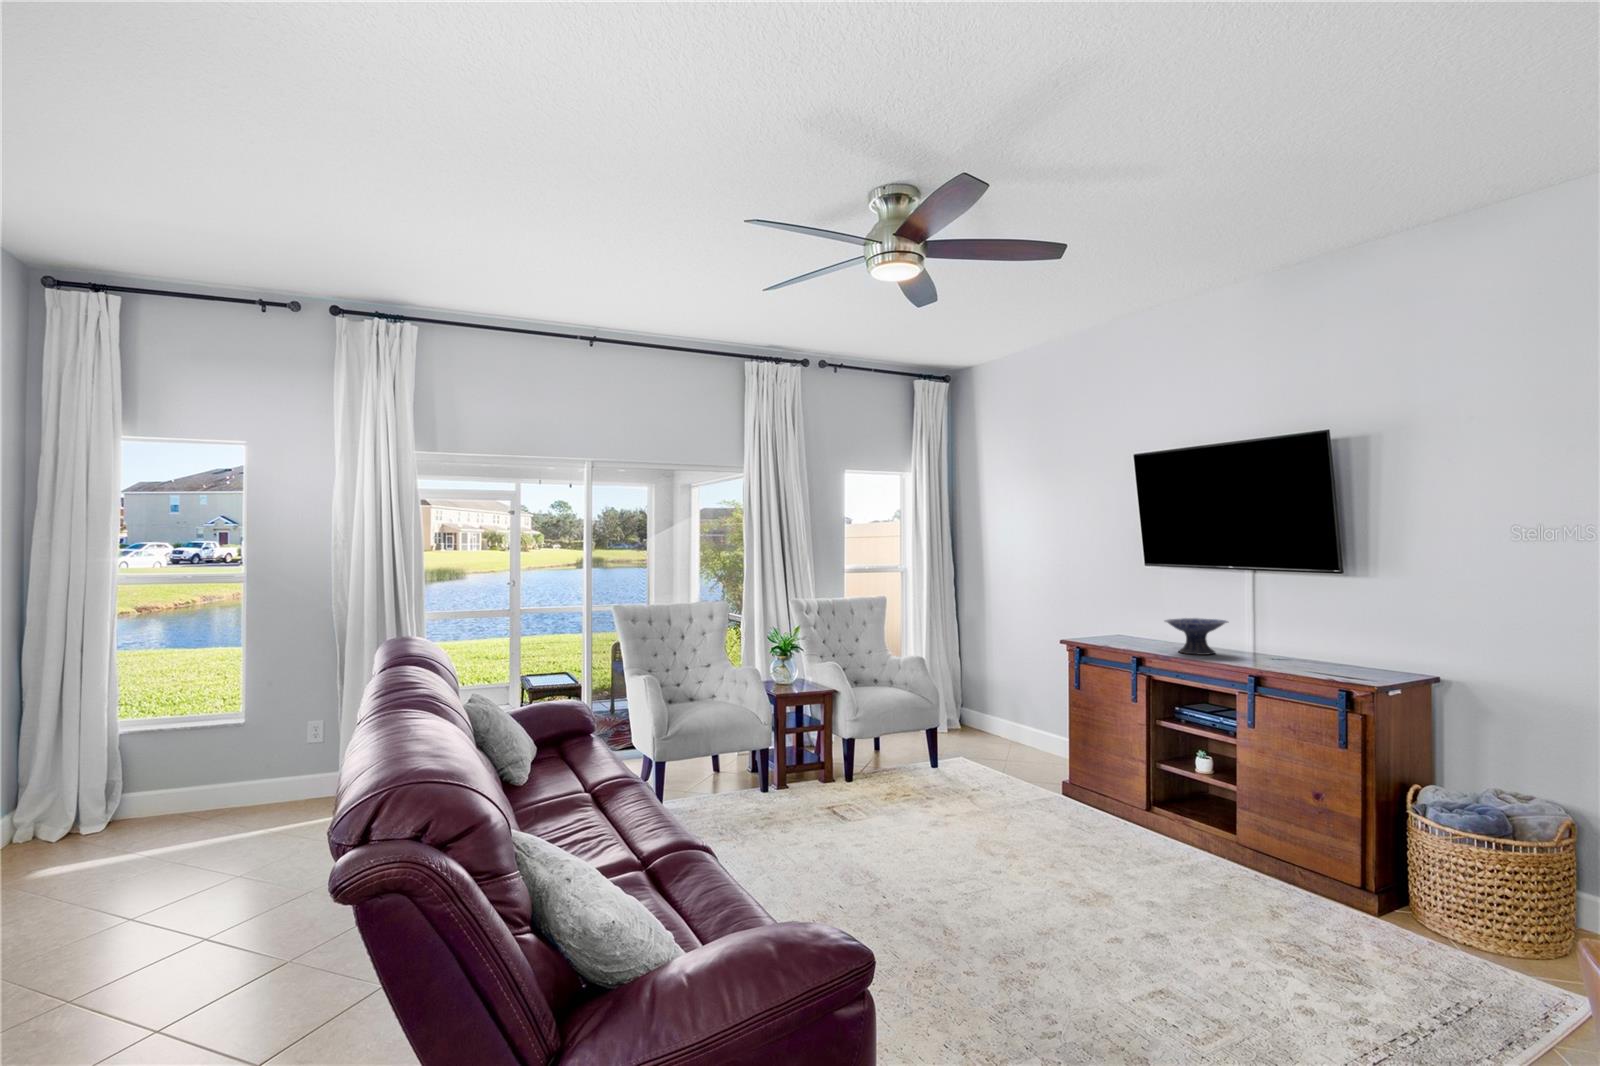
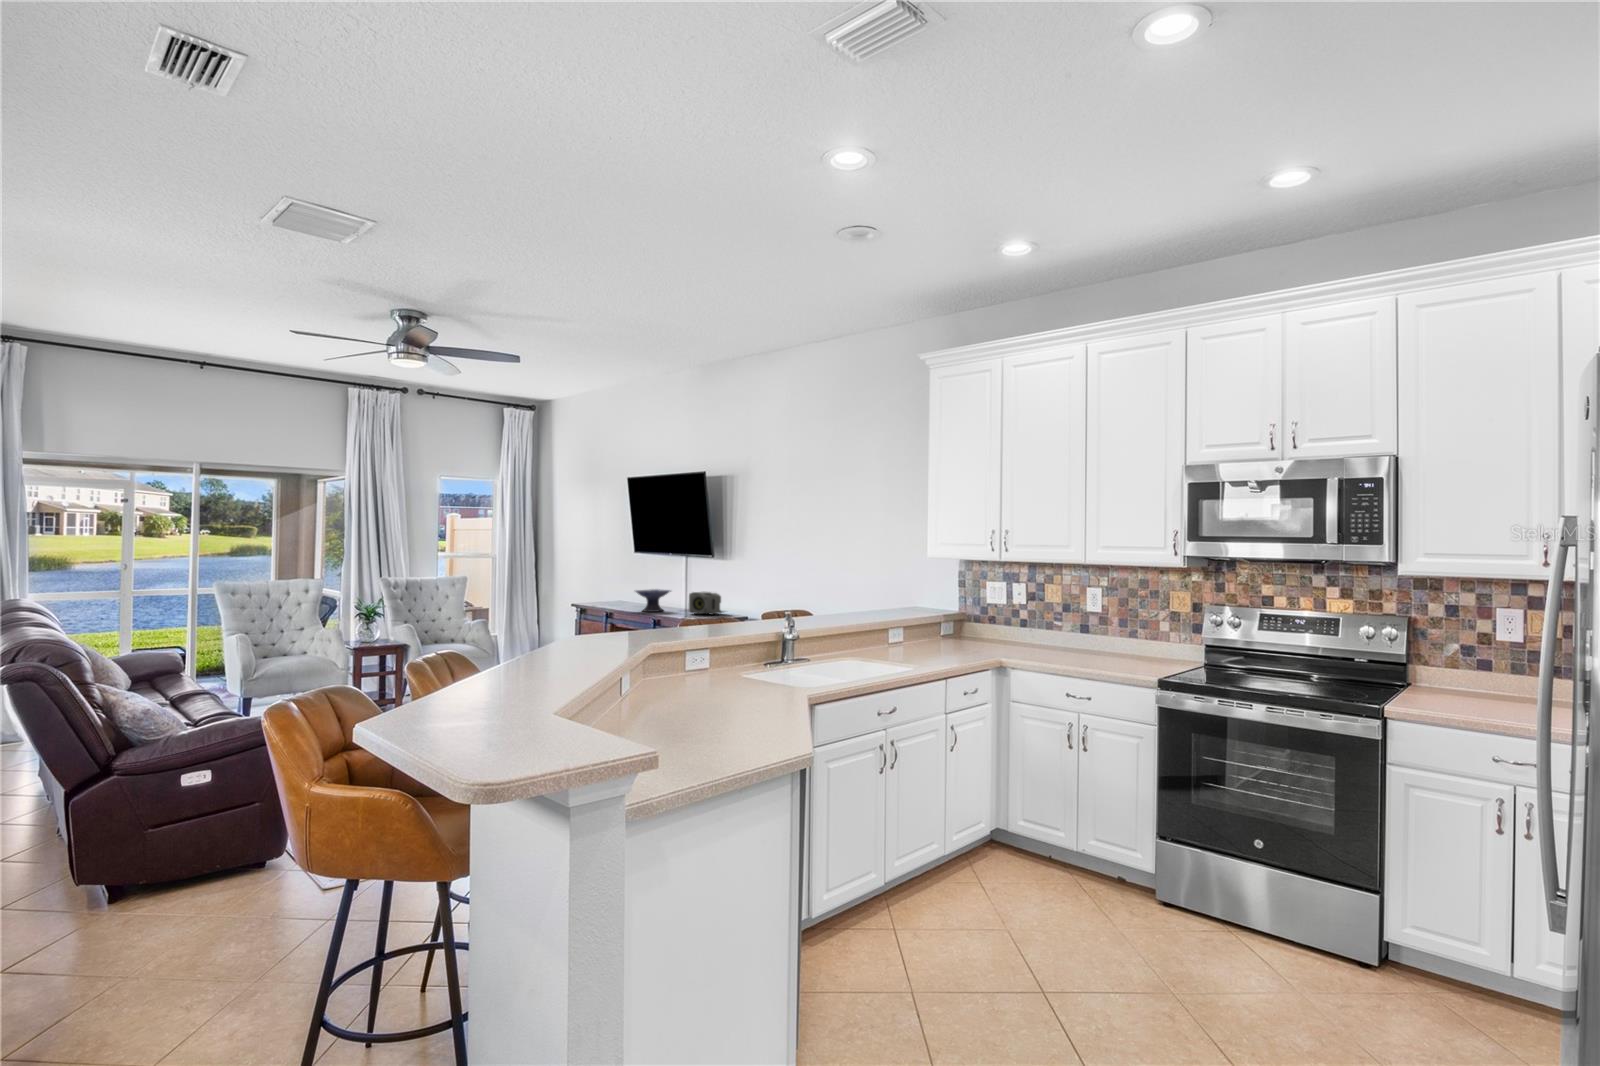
speaker: none [1272,623,1342,663] -> present [689,592,724,614]

